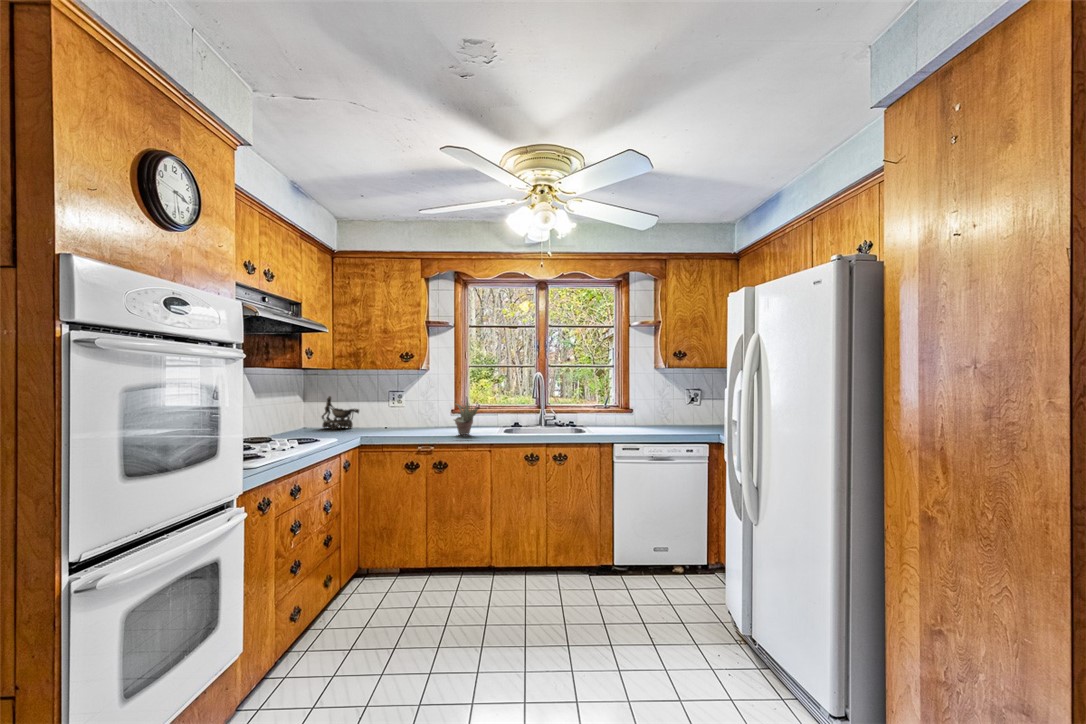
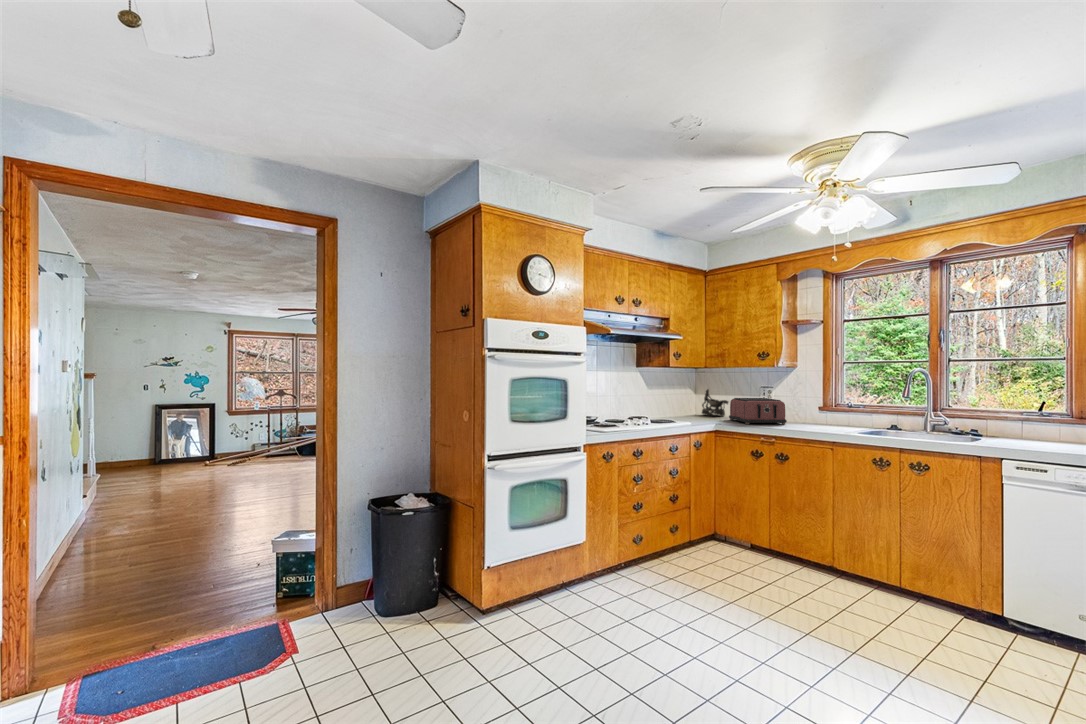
succulent plant: present [454,397,479,435] -> none [791,394,824,431]
toaster: none [365,403,432,435] -> present [729,398,787,424]

